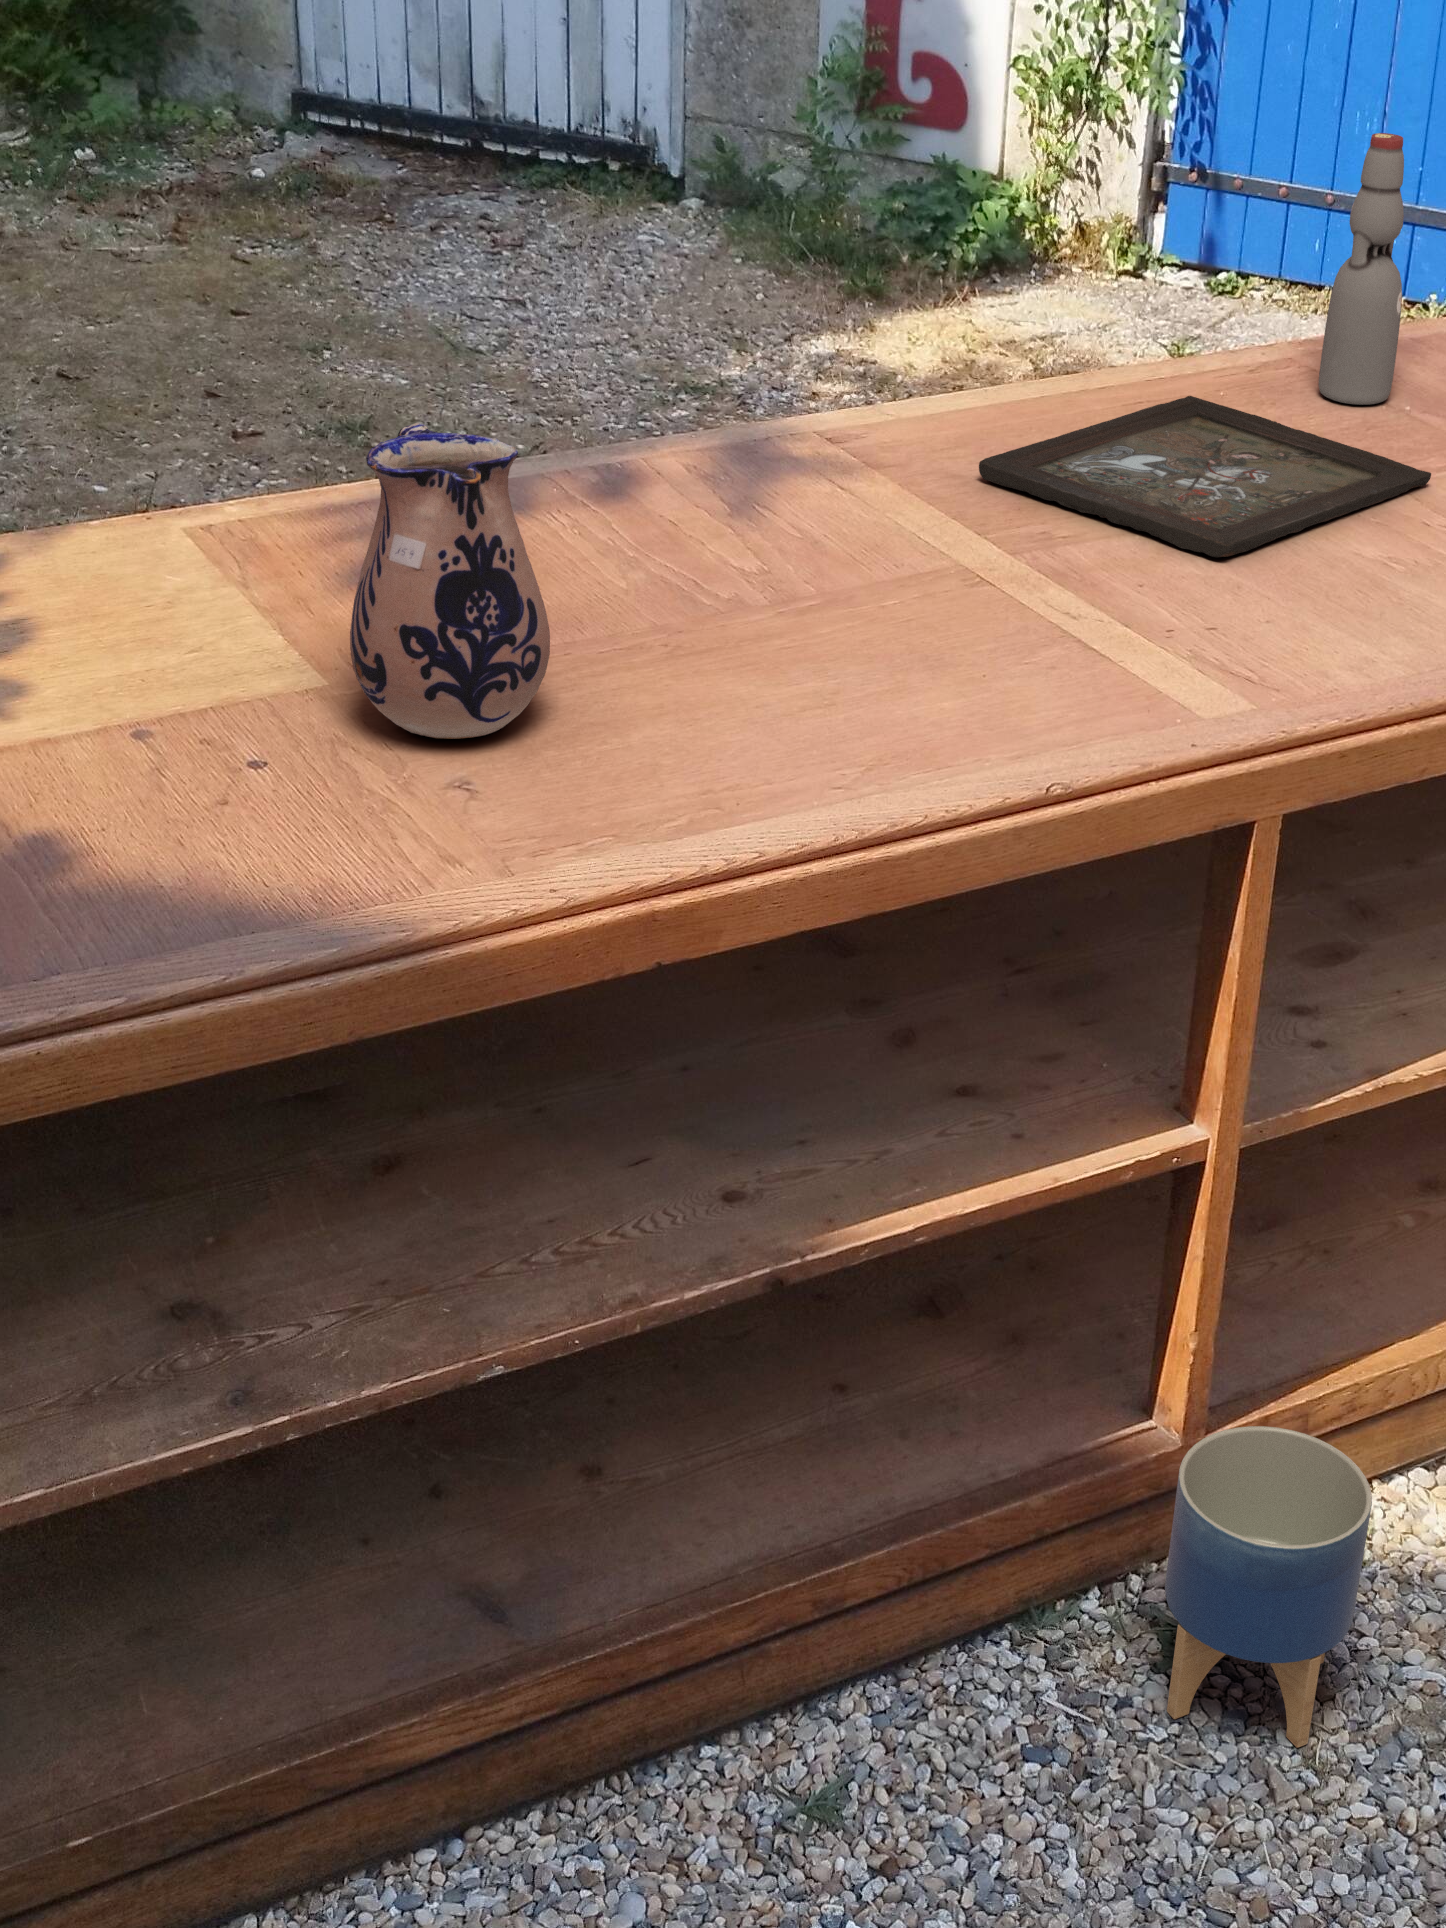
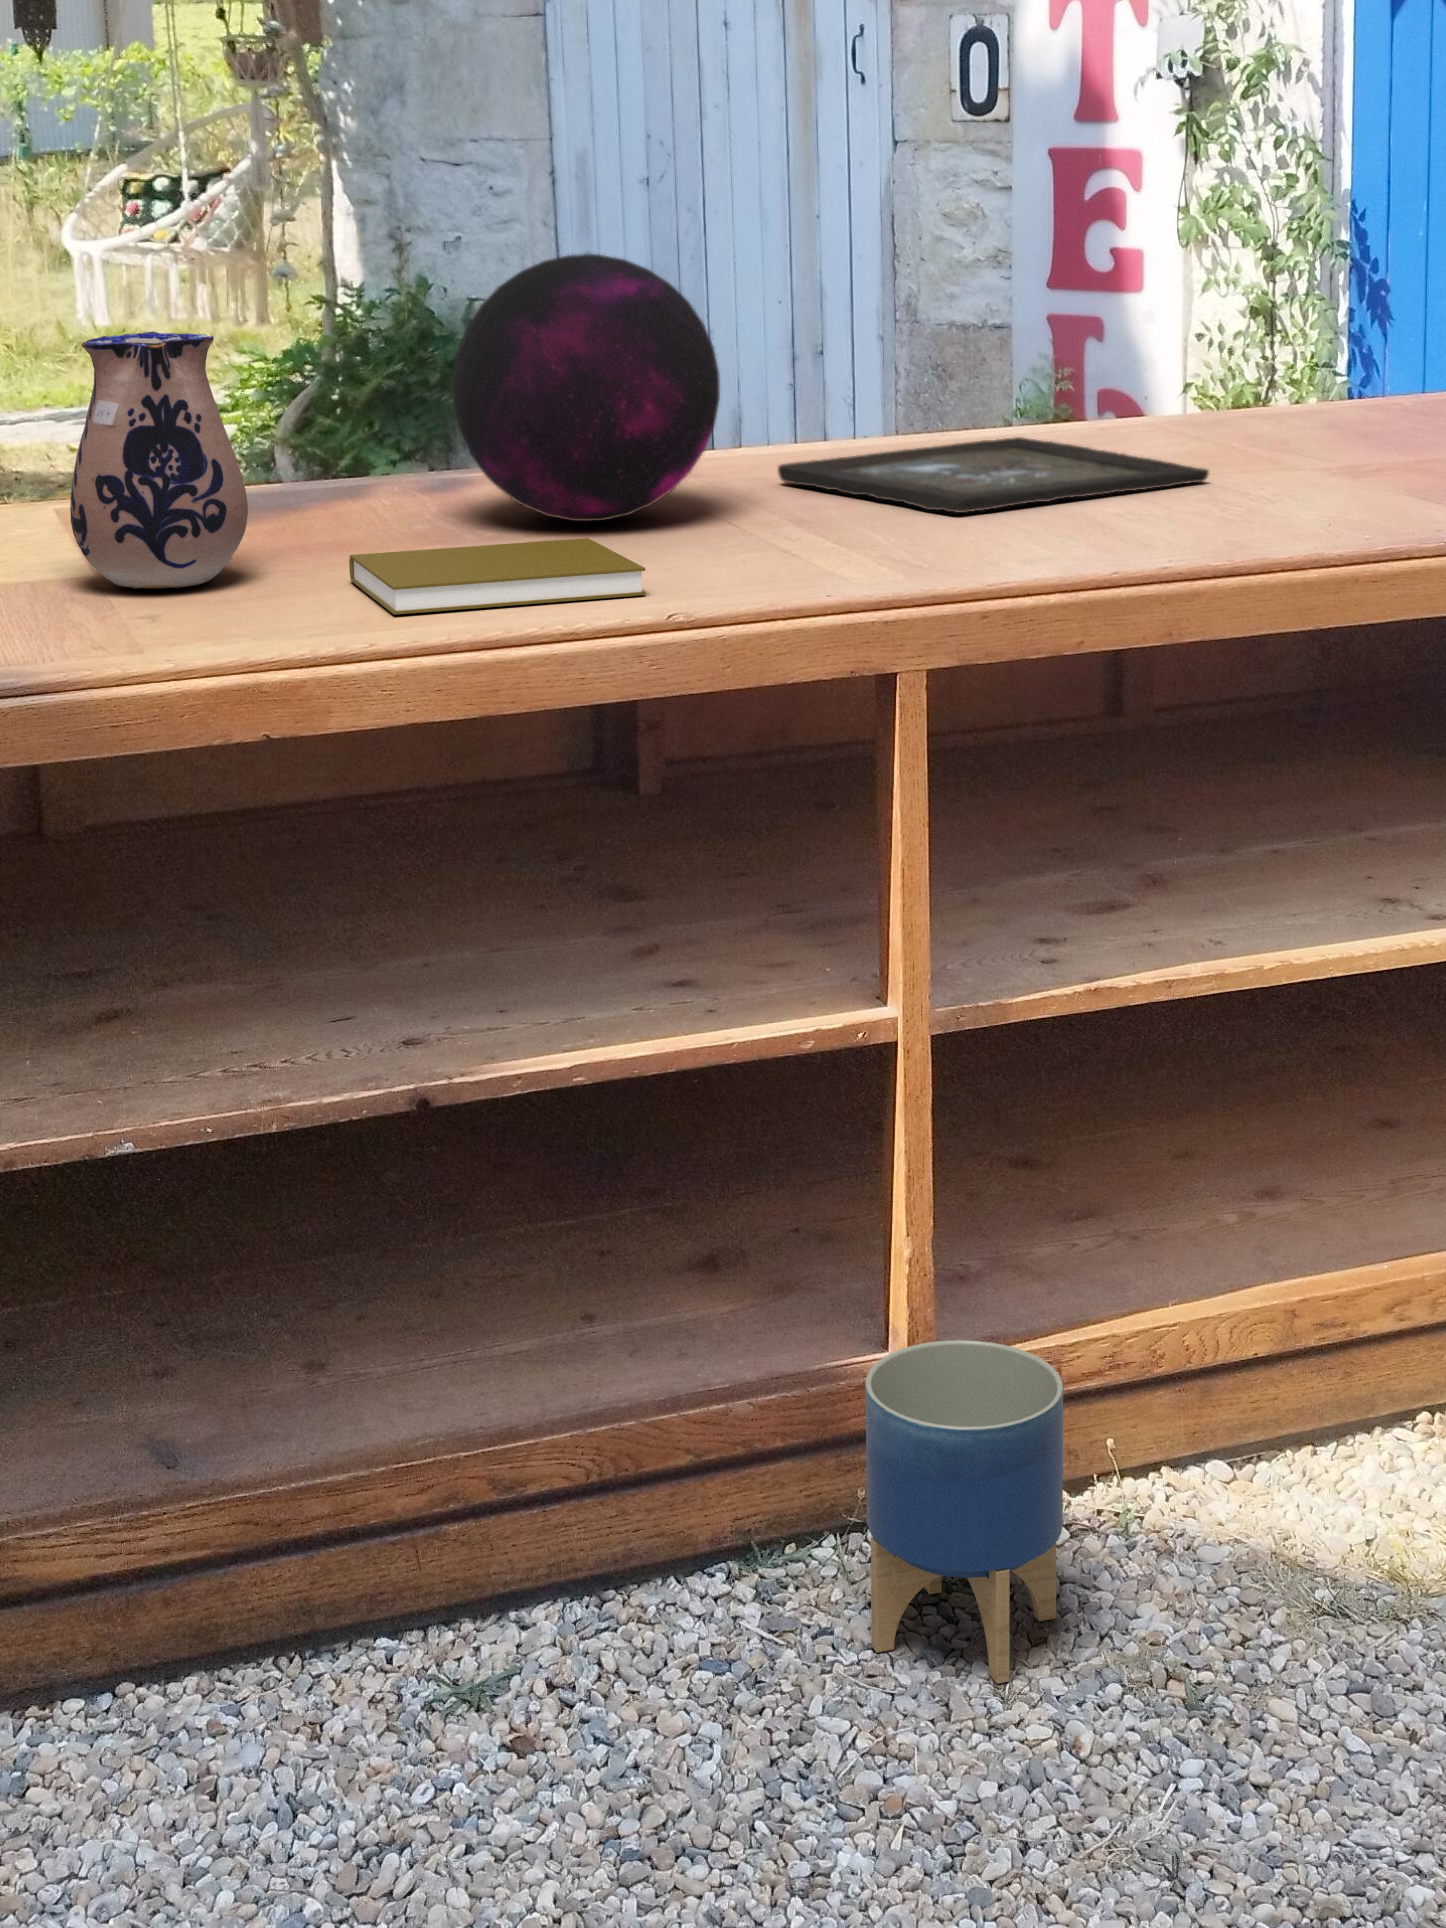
bottle: present [1319,133,1404,405] -> none [1156,200,1226,448]
decorative orb: none [688,273,986,576] -> present [452,254,720,521]
book: none [663,647,1017,800] -> present [349,538,646,615]

